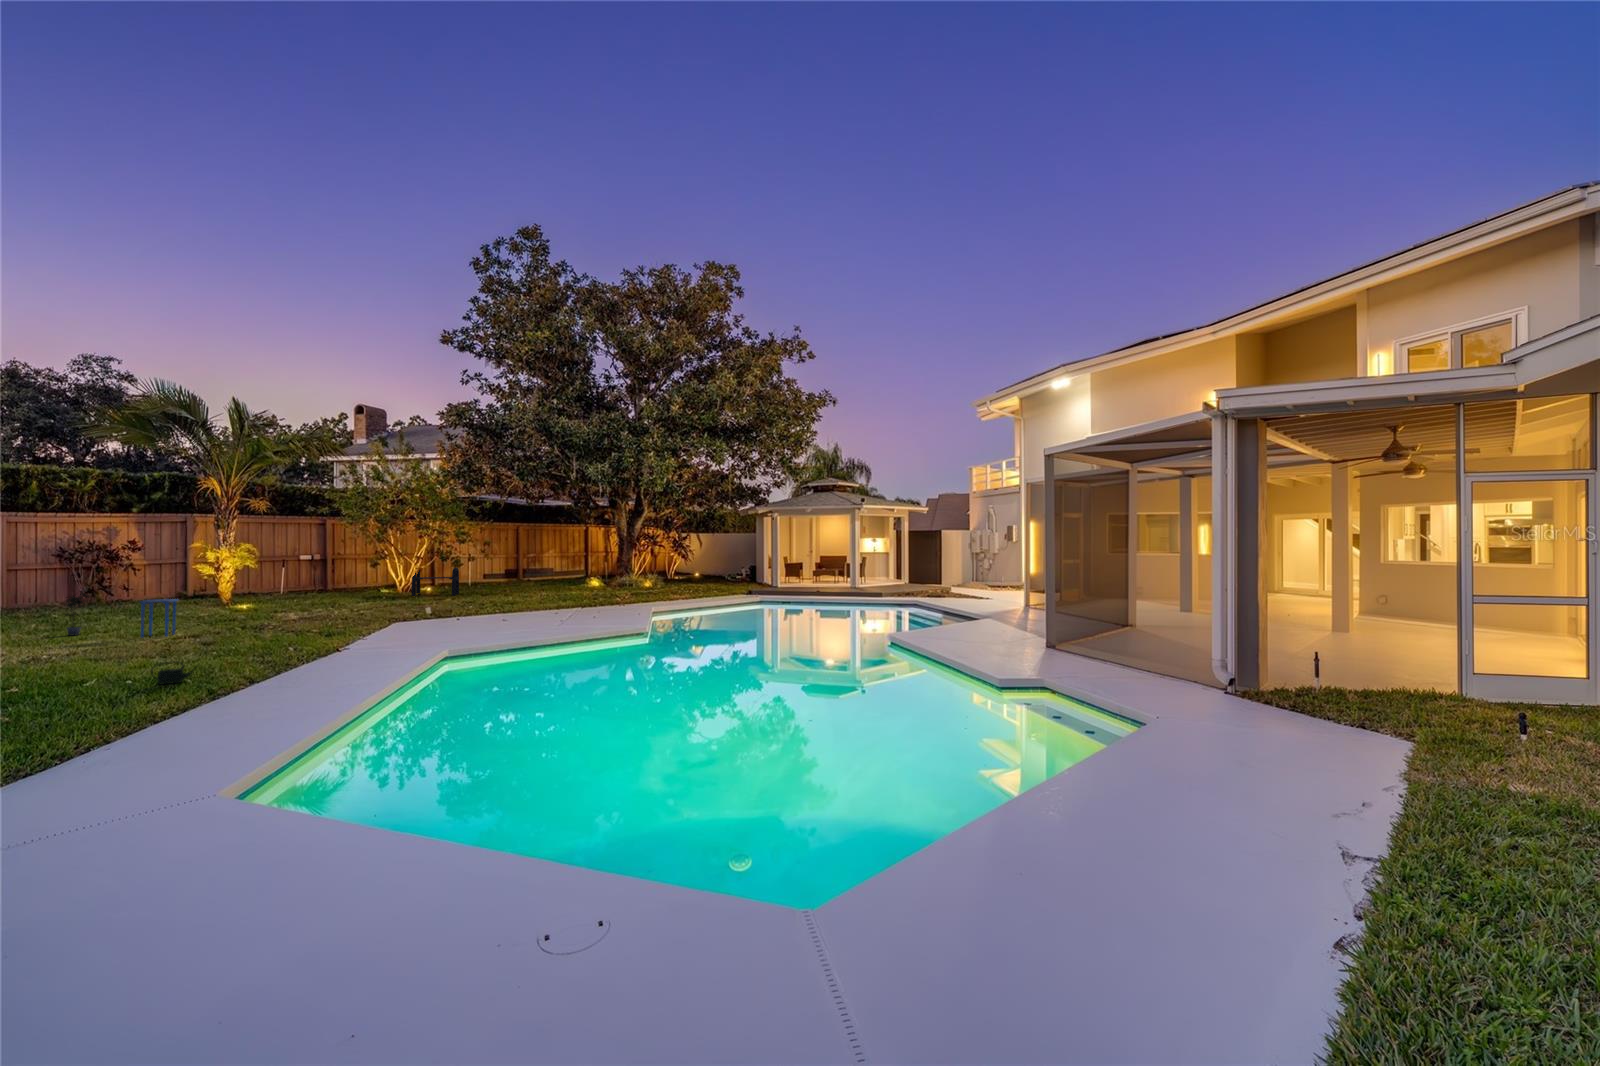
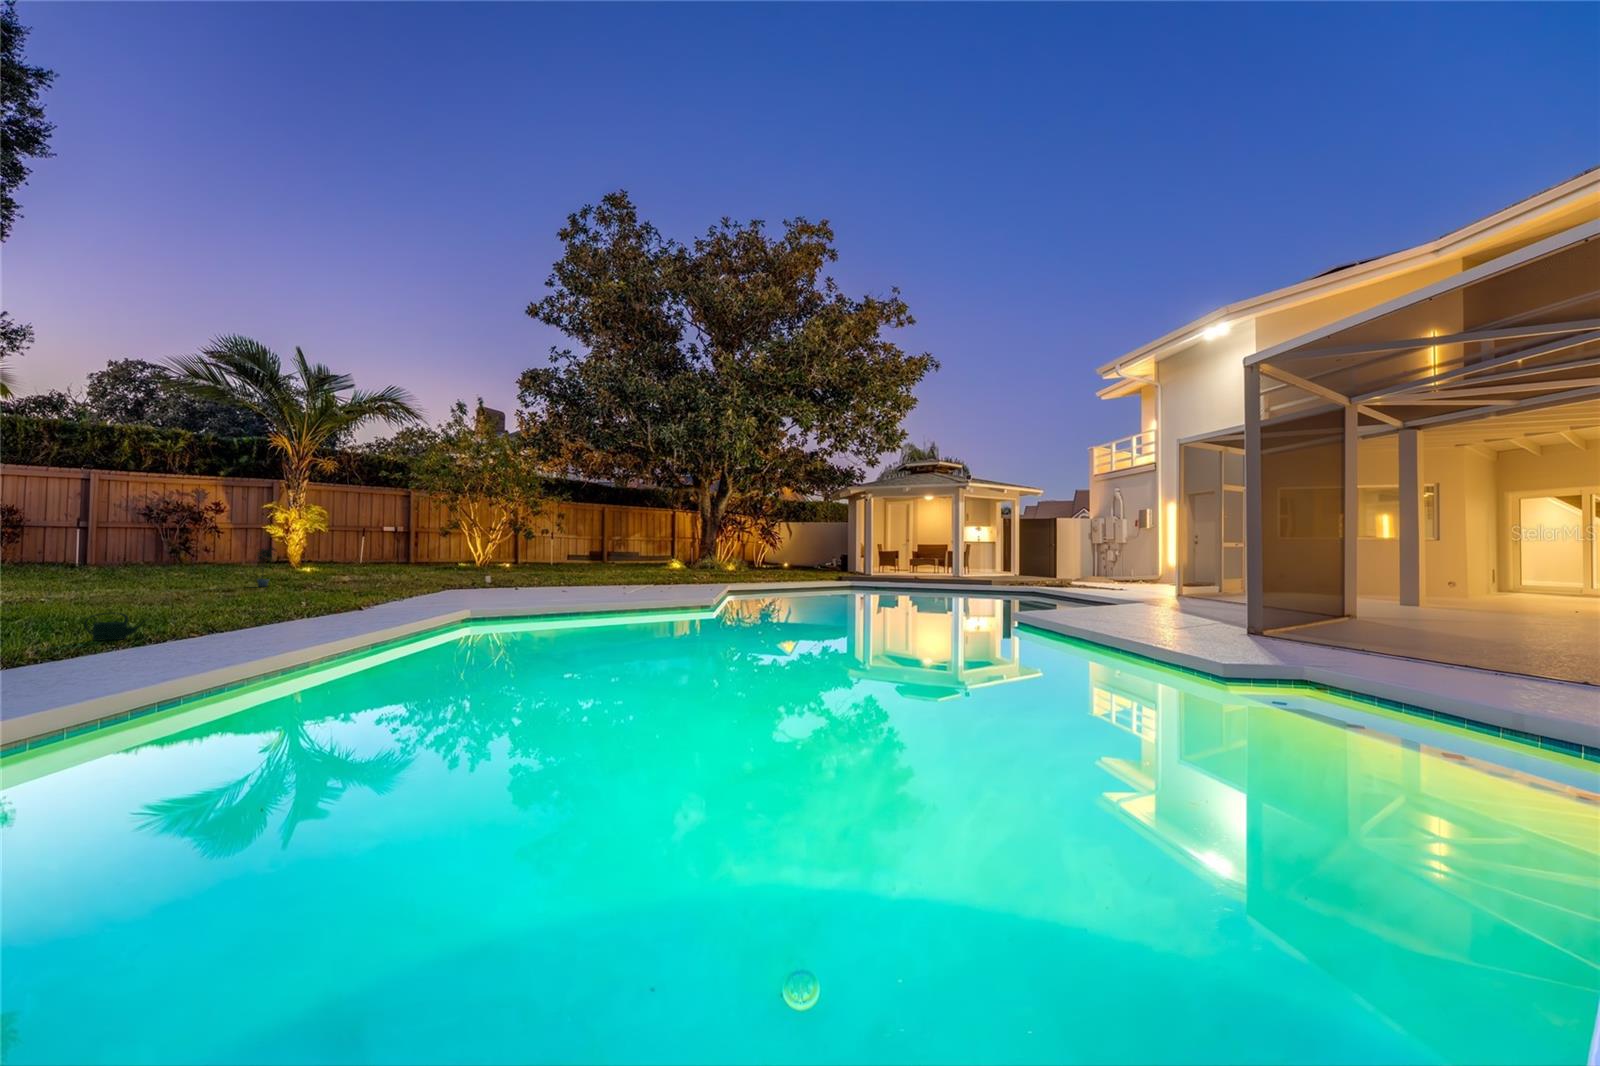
bench: present [412,567,459,596] -> none [487,542,536,572]
potted plant: present [66,593,89,636] -> present [257,546,276,587]
side table: present [140,599,177,637] -> none [168,554,214,594]

